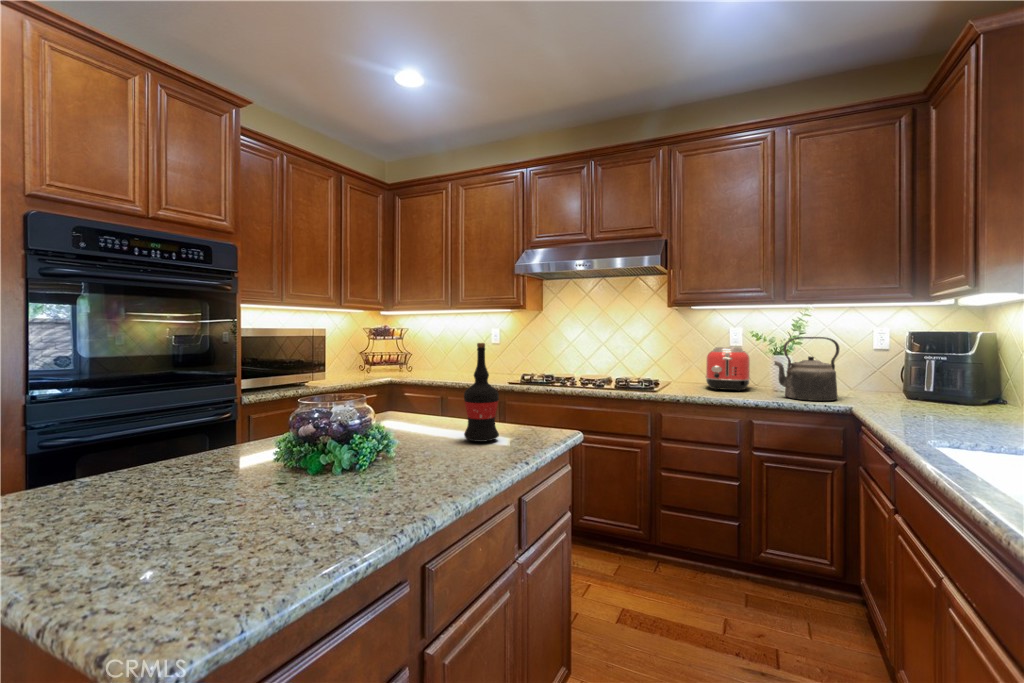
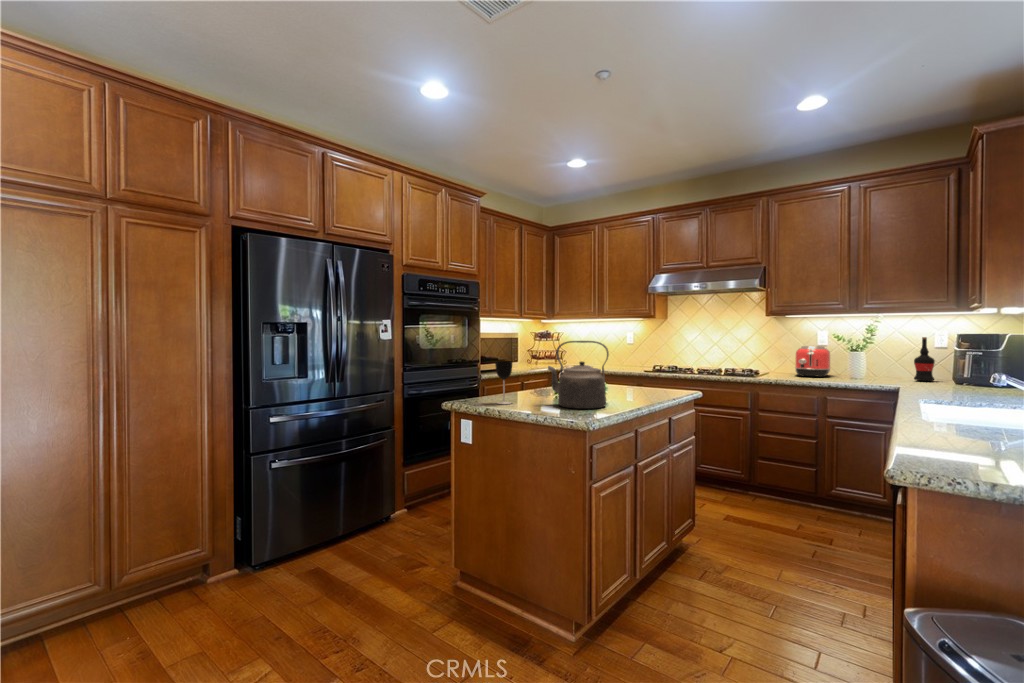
kettle: present [774,337,839,401] -> present [548,341,609,409]
wine bottle: present [464,343,499,442] -> present [914,337,935,381]
wine glass: none [35,405,98,532] -> present [495,361,512,404]

